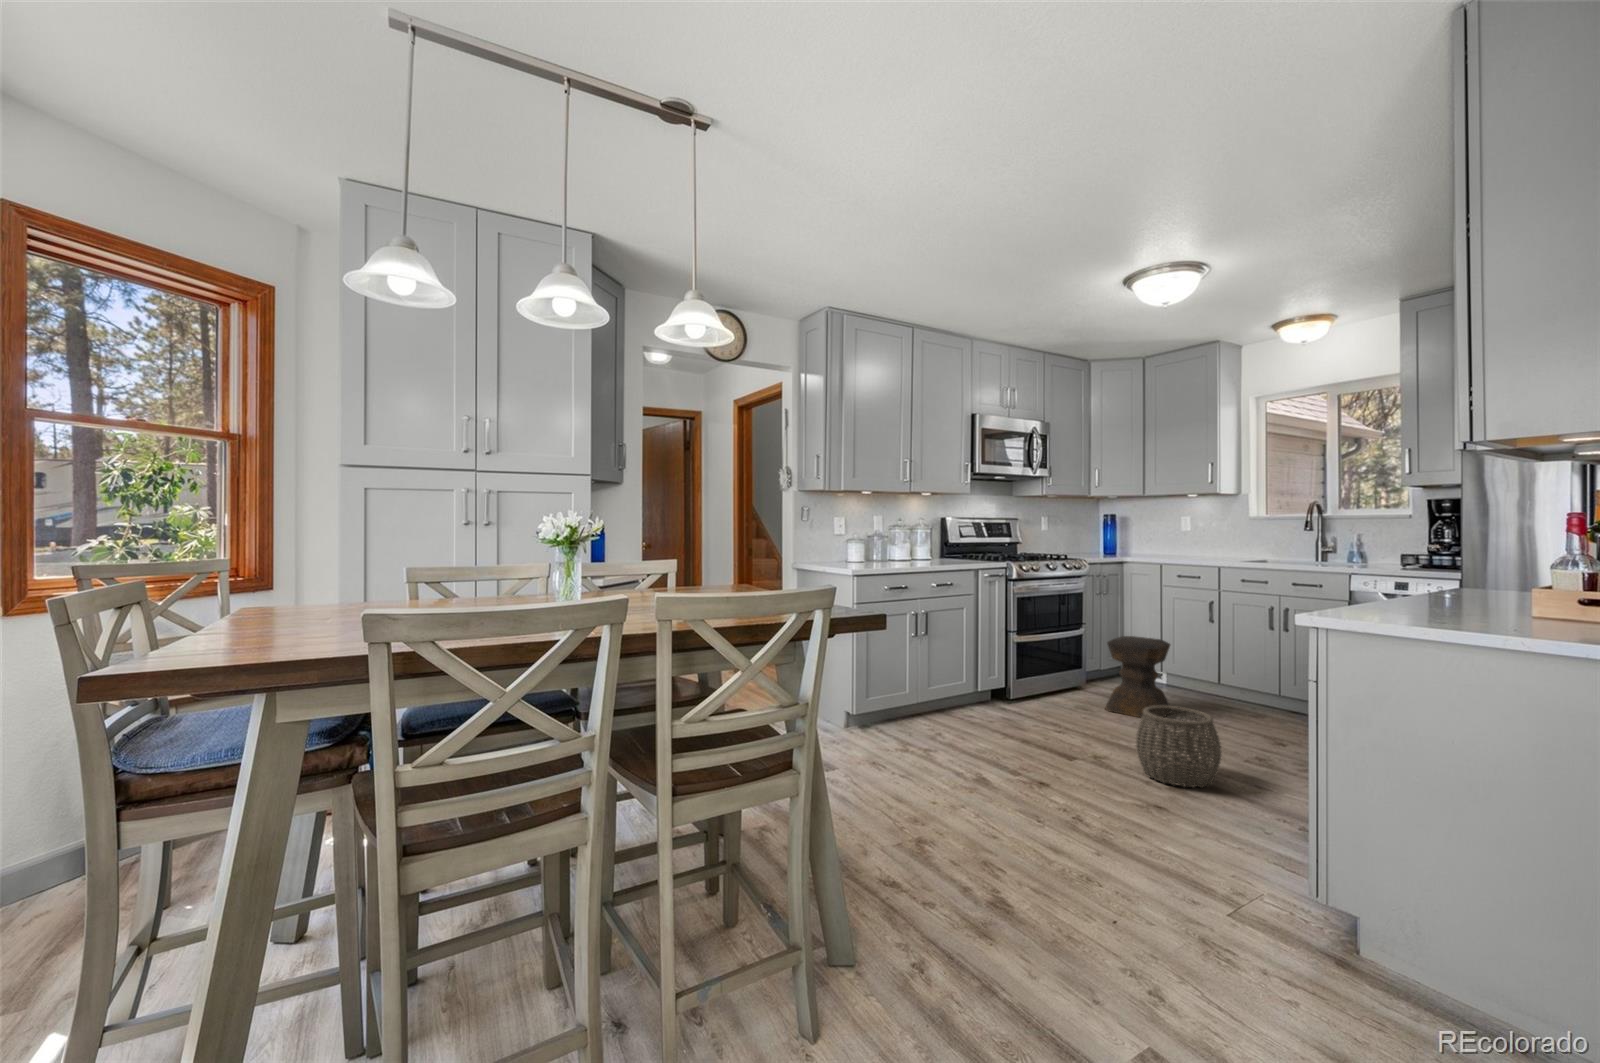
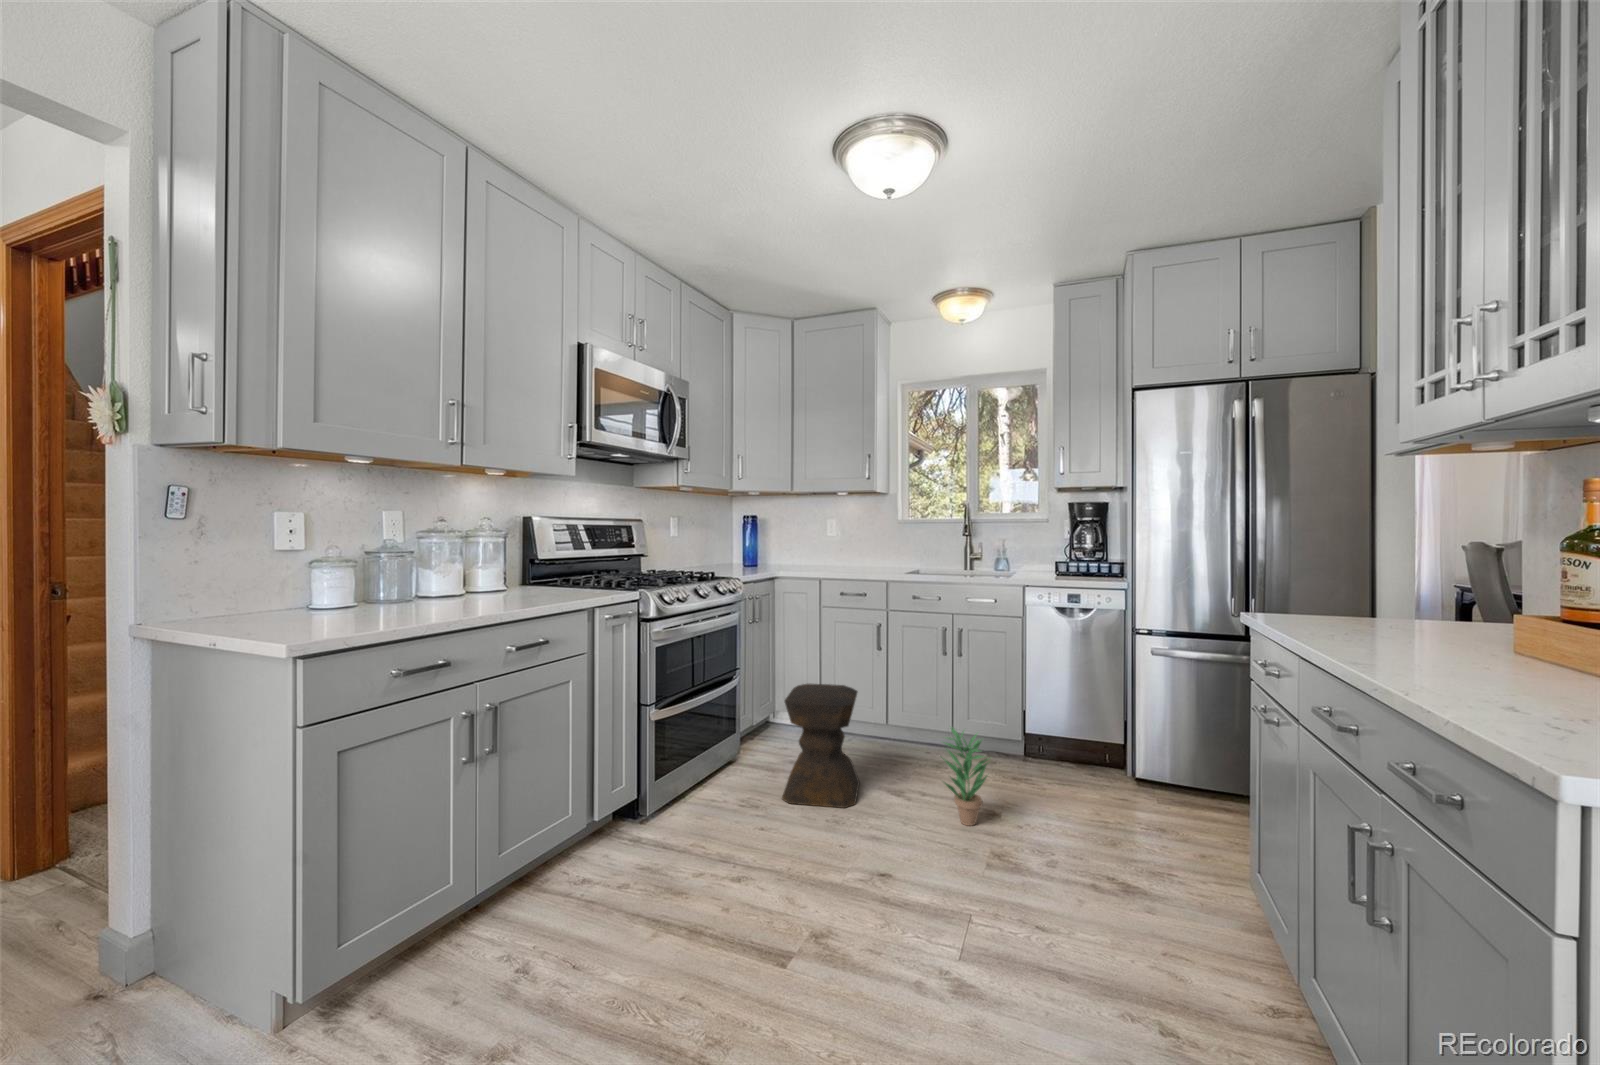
potted plant: none [1219,667,1267,742] -> present [944,728,988,826]
woven basket: present [1136,705,1222,788] -> none [903,833,1038,1006]

